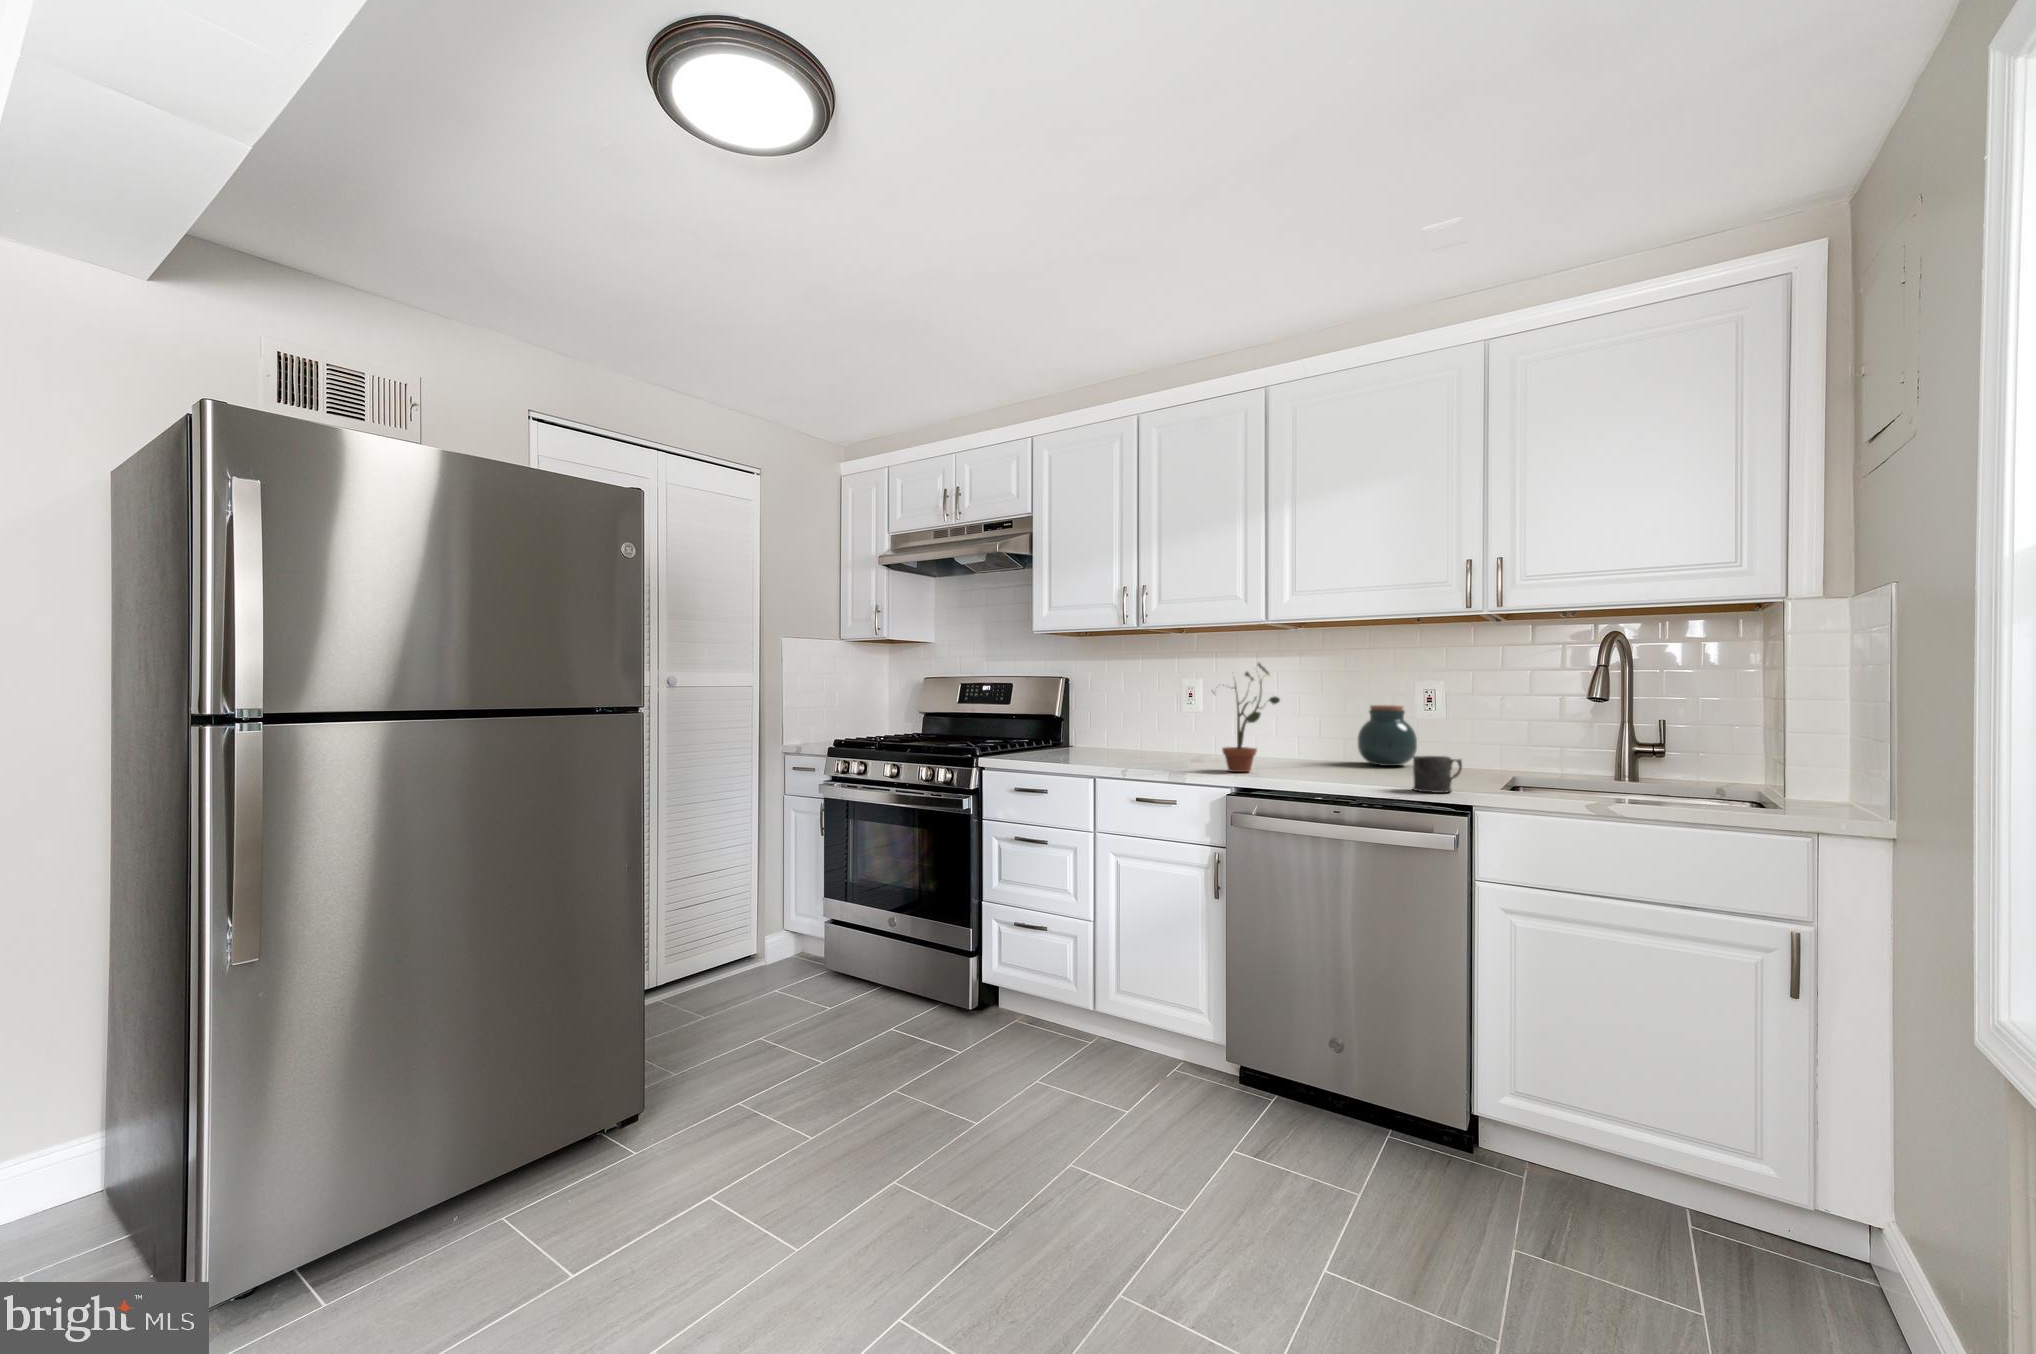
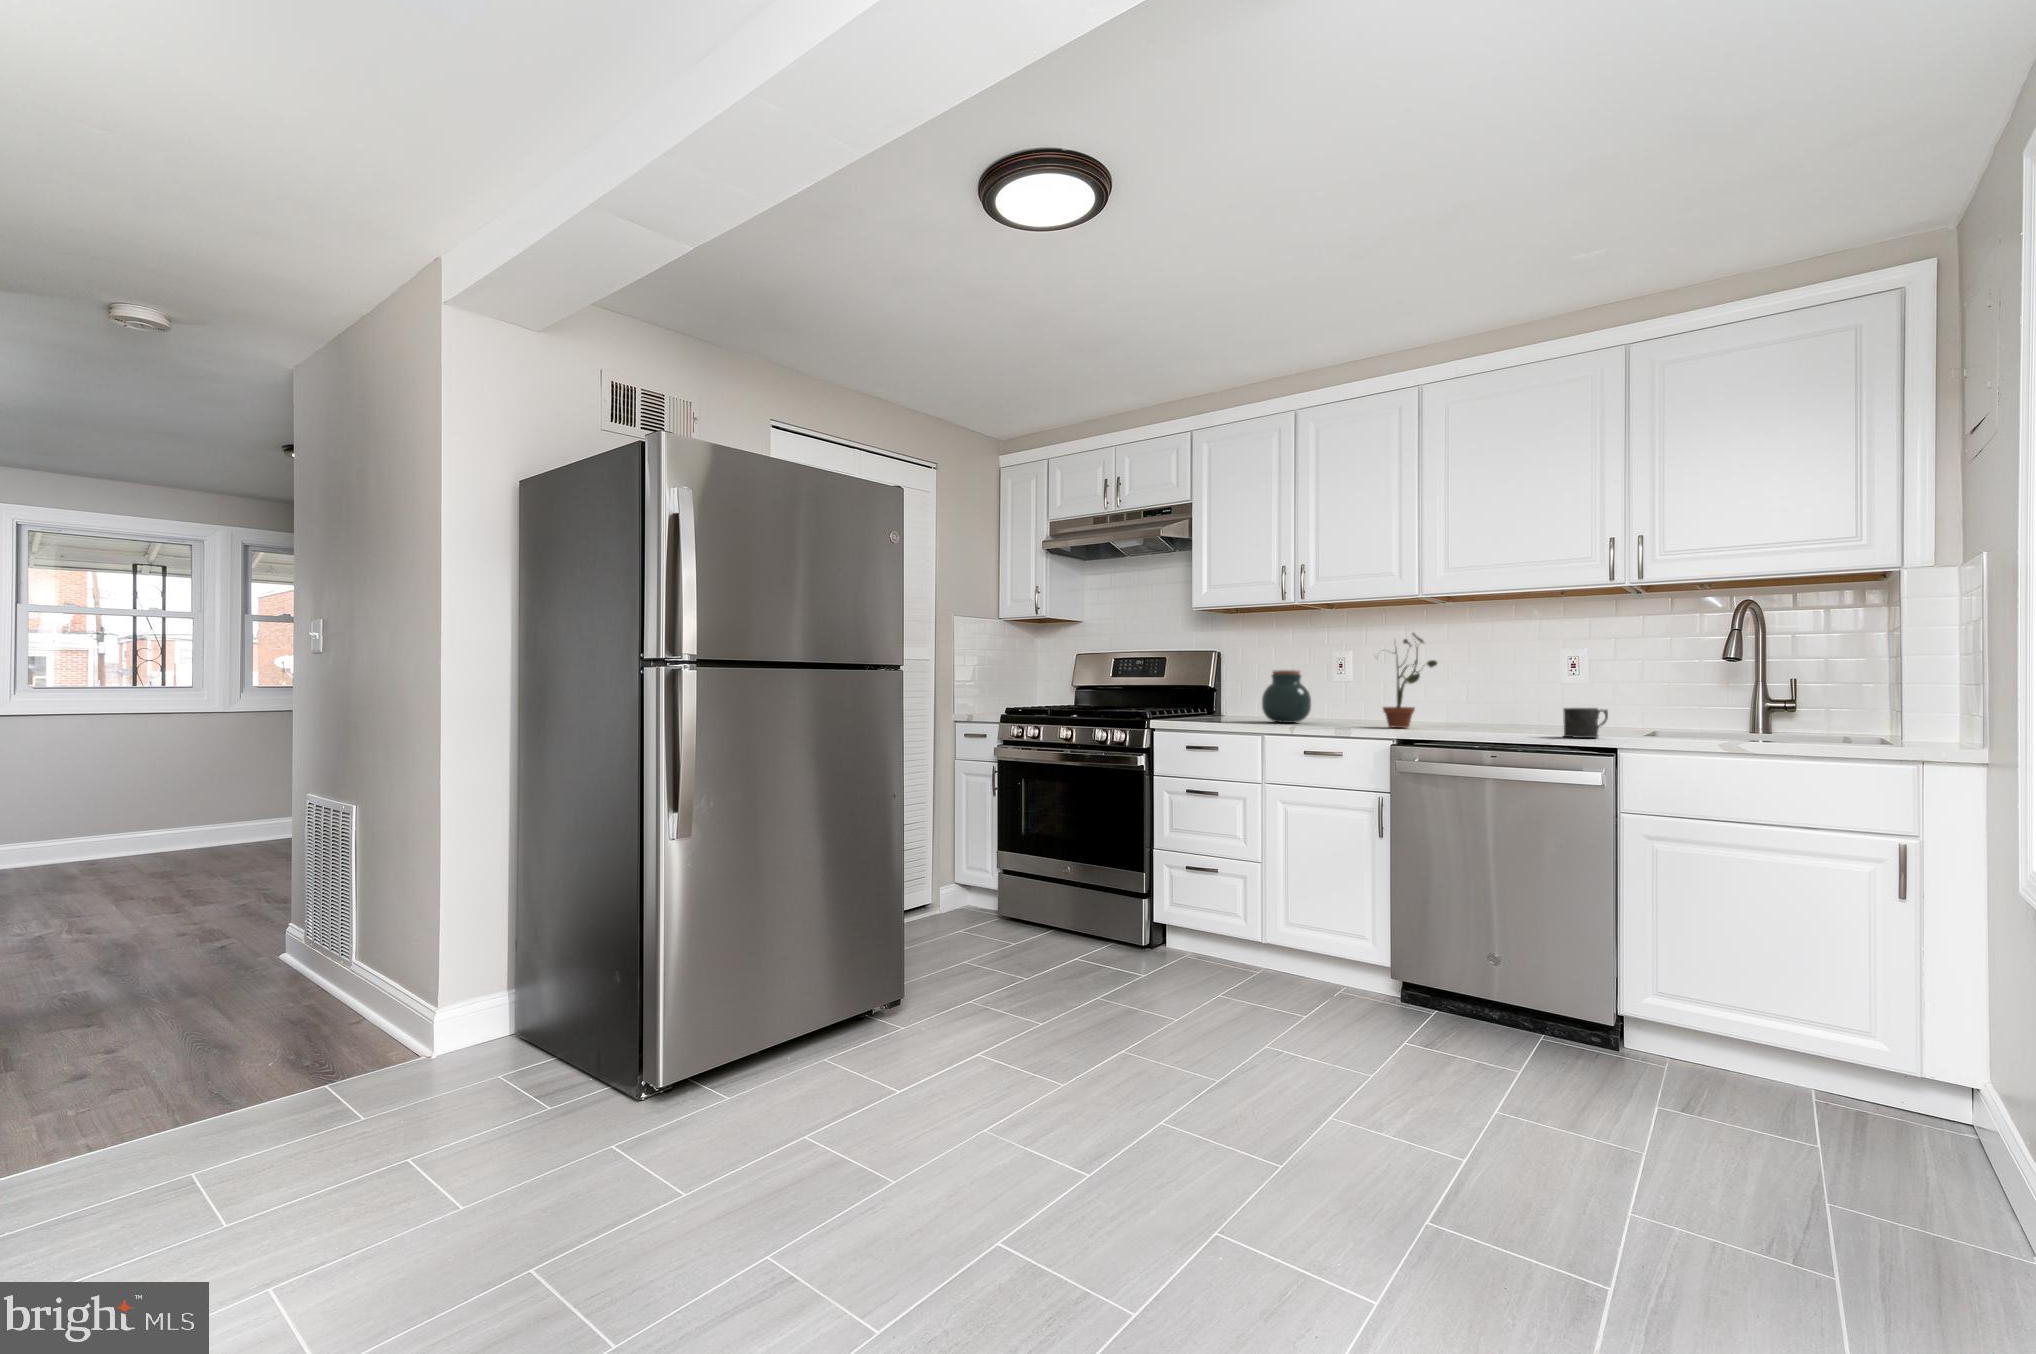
jar: present [1358,705,1417,766] -> present [1262,670,1311,723]

